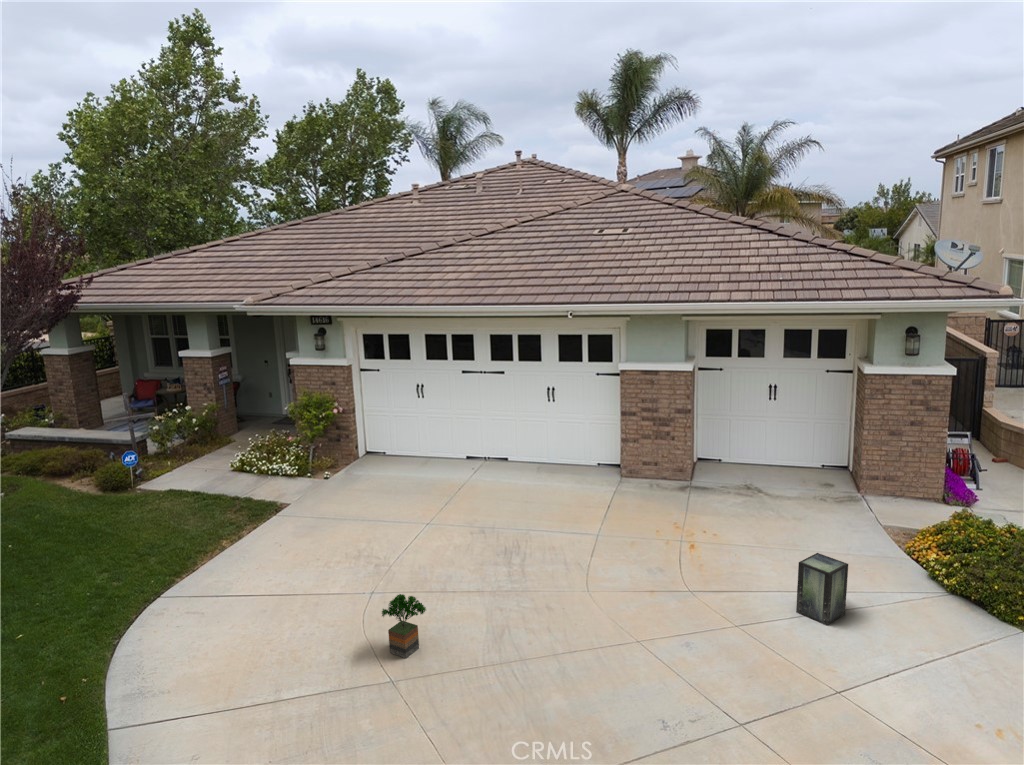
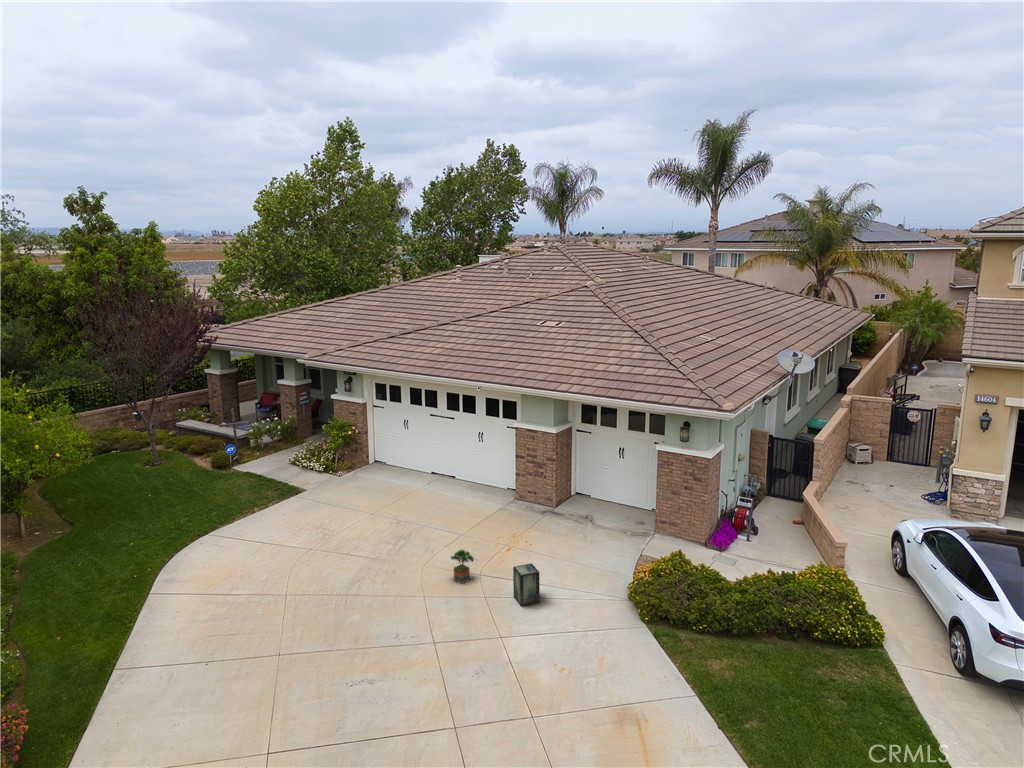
potted tree: present [382,594,426,658] -> present [451,550,474,584]

